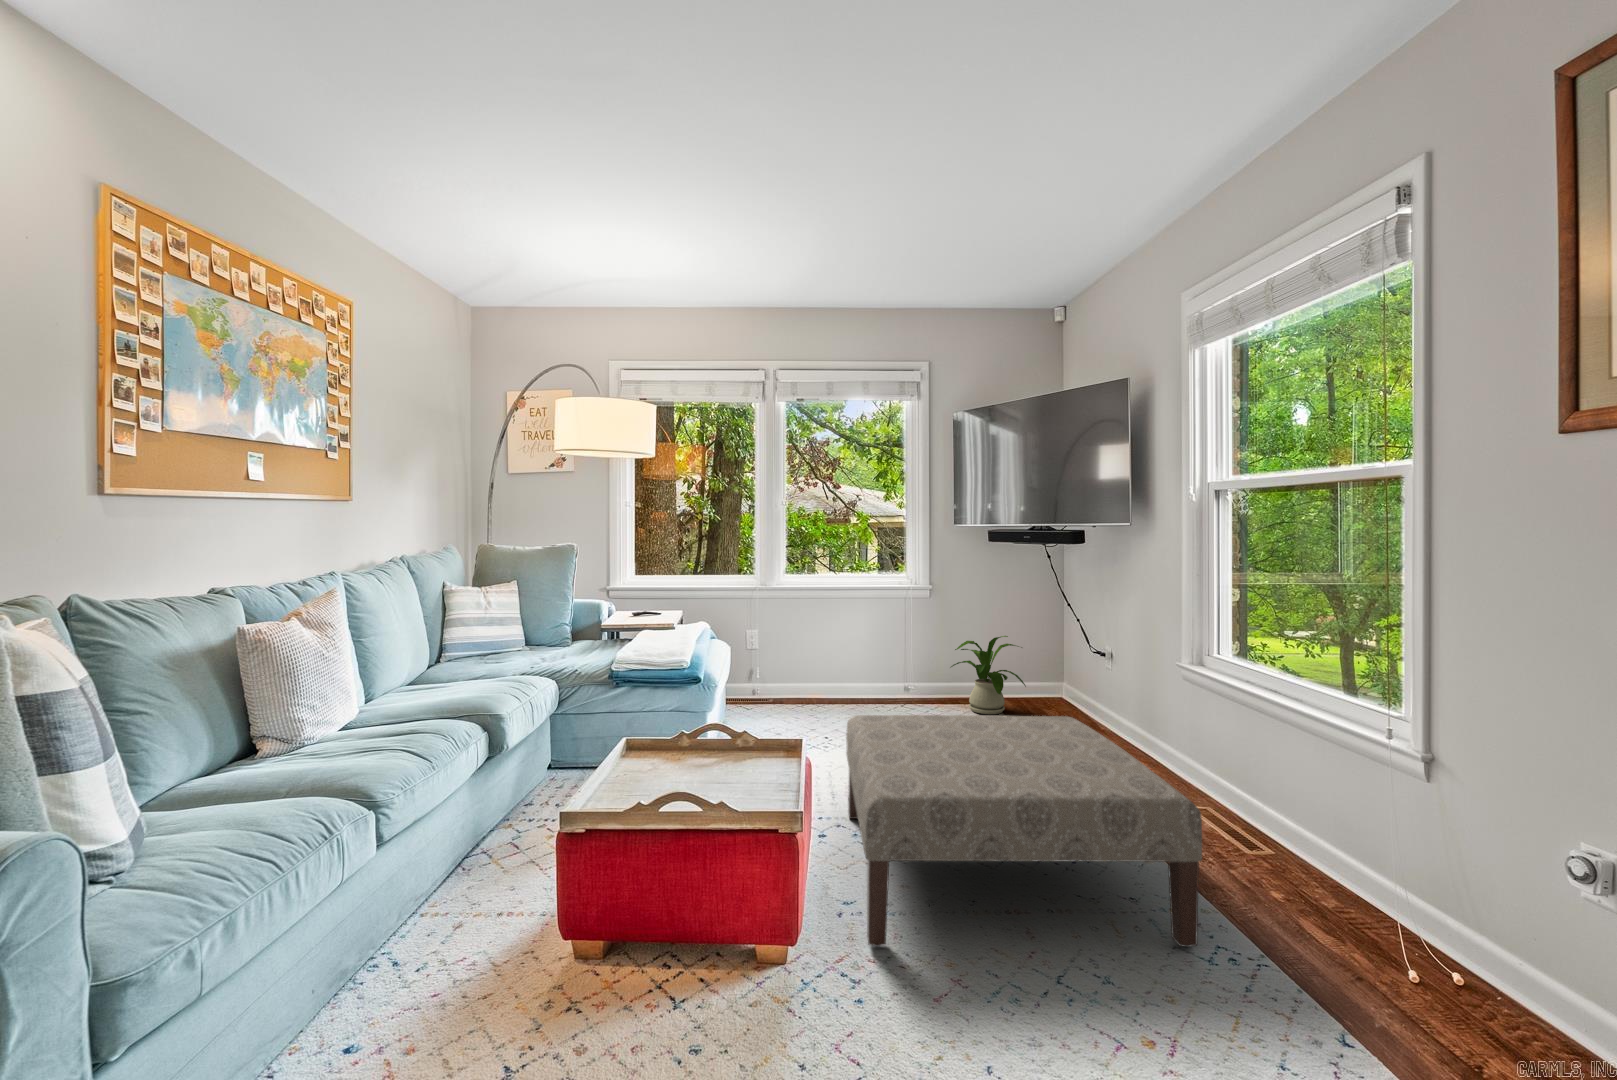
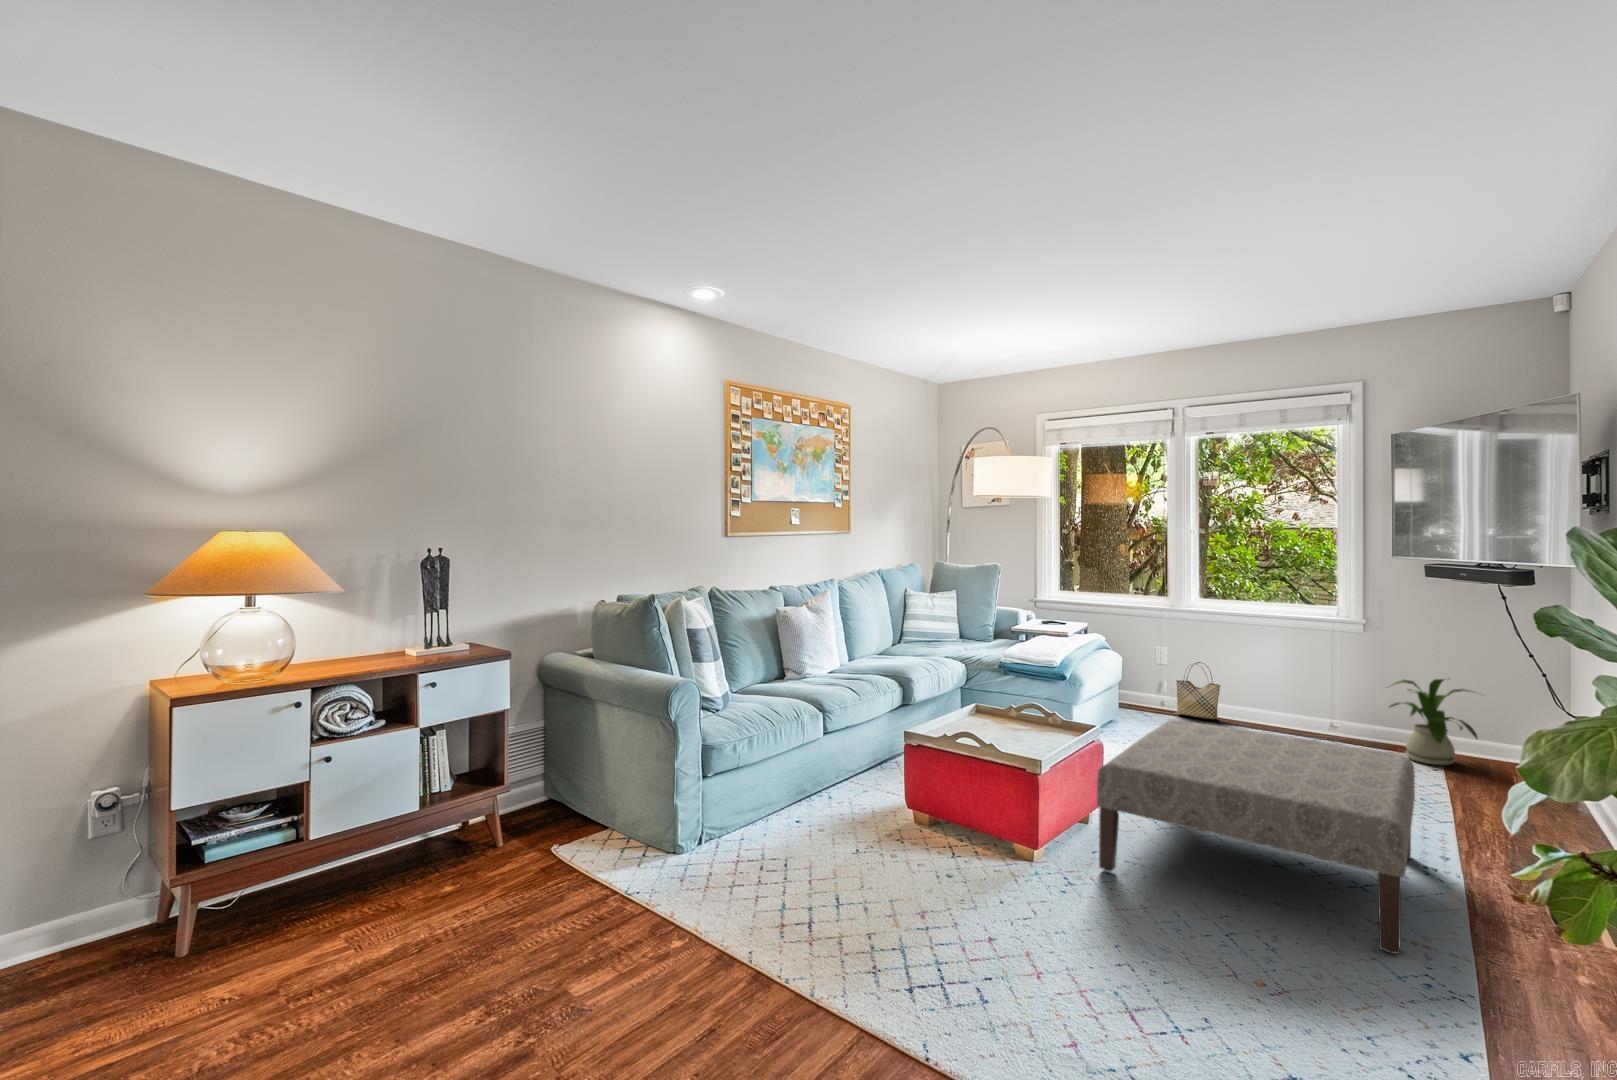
woven basket: none [768,643,811,702] -> present [1176,662,1220,719]

